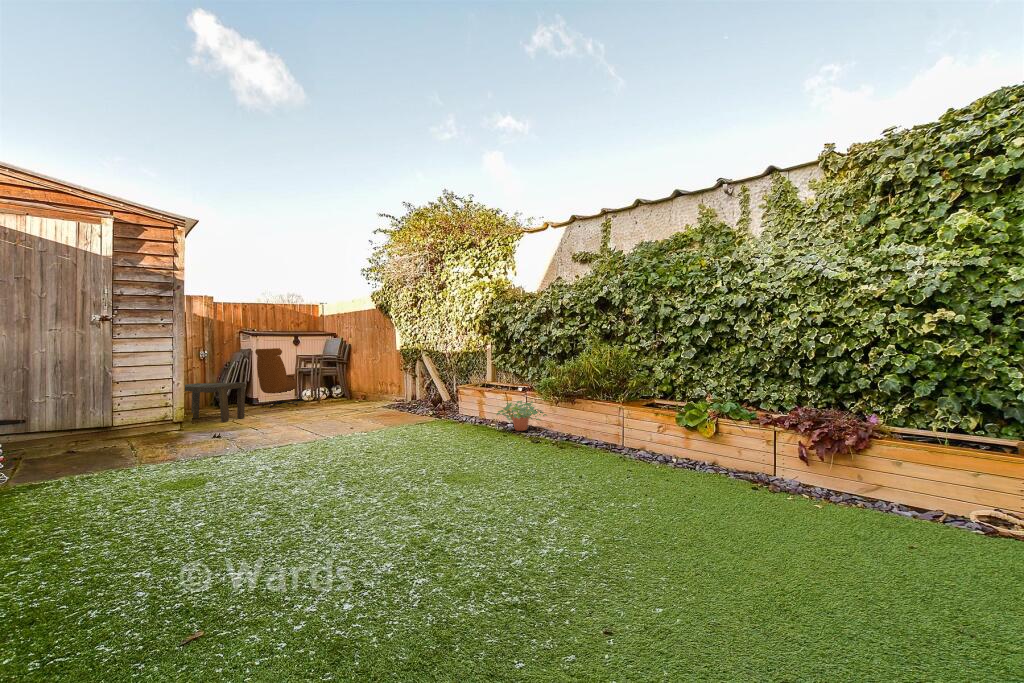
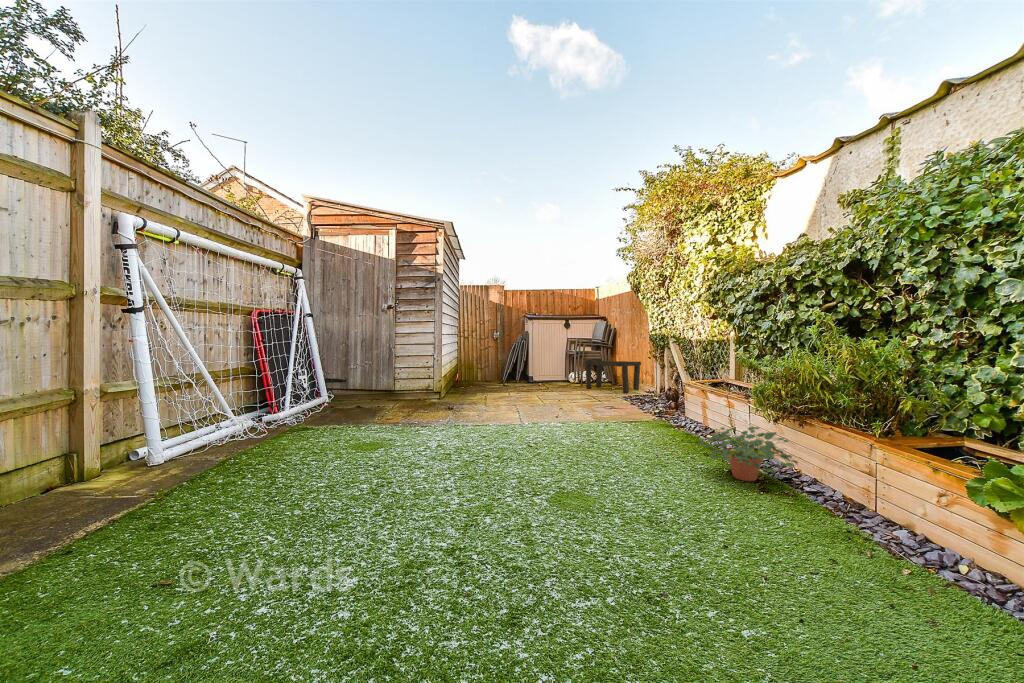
lounge chair: present [255,348,309,408] -> none [523,332,576,386]
bench: present [185,382,246,422] -> present [585,360,641,393]

